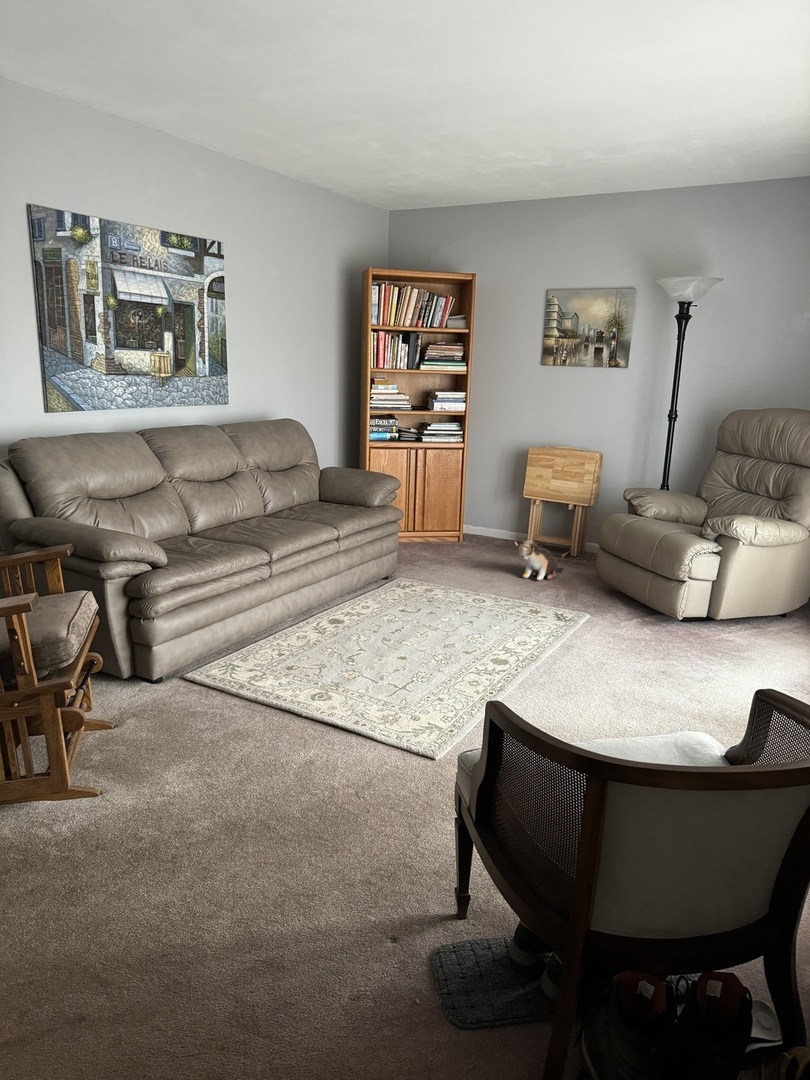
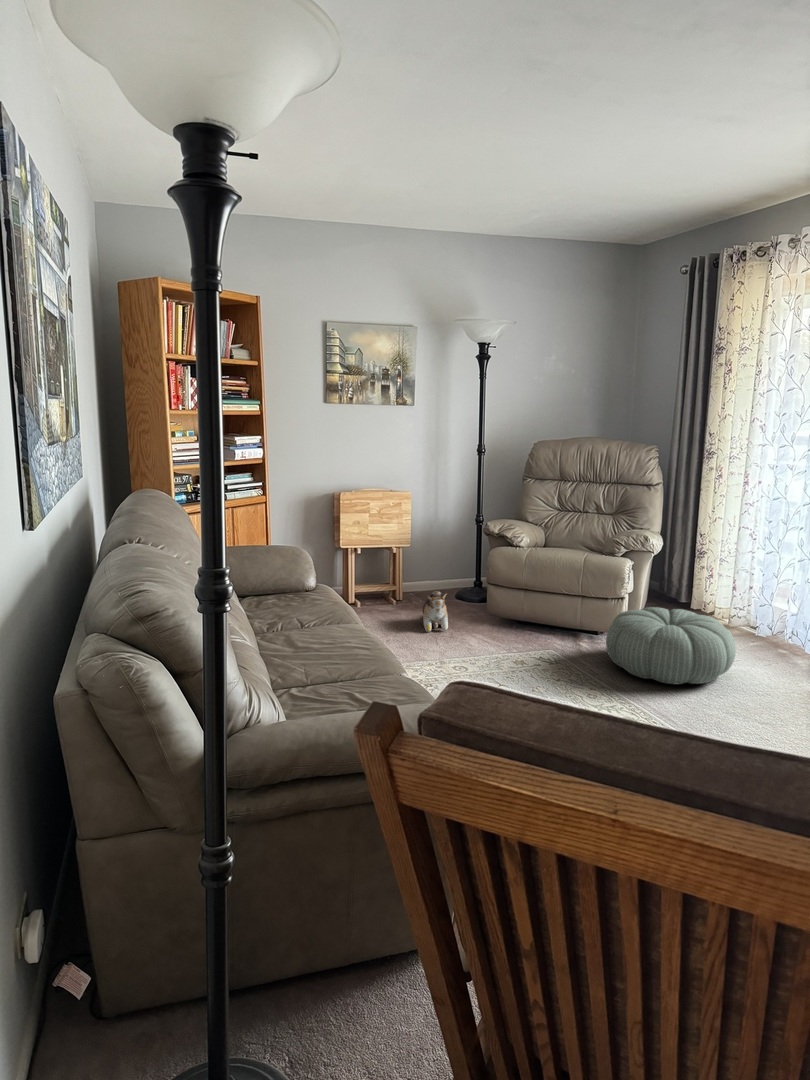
pouf: none [567,587,712,673] -> present [606,607,736,684]

